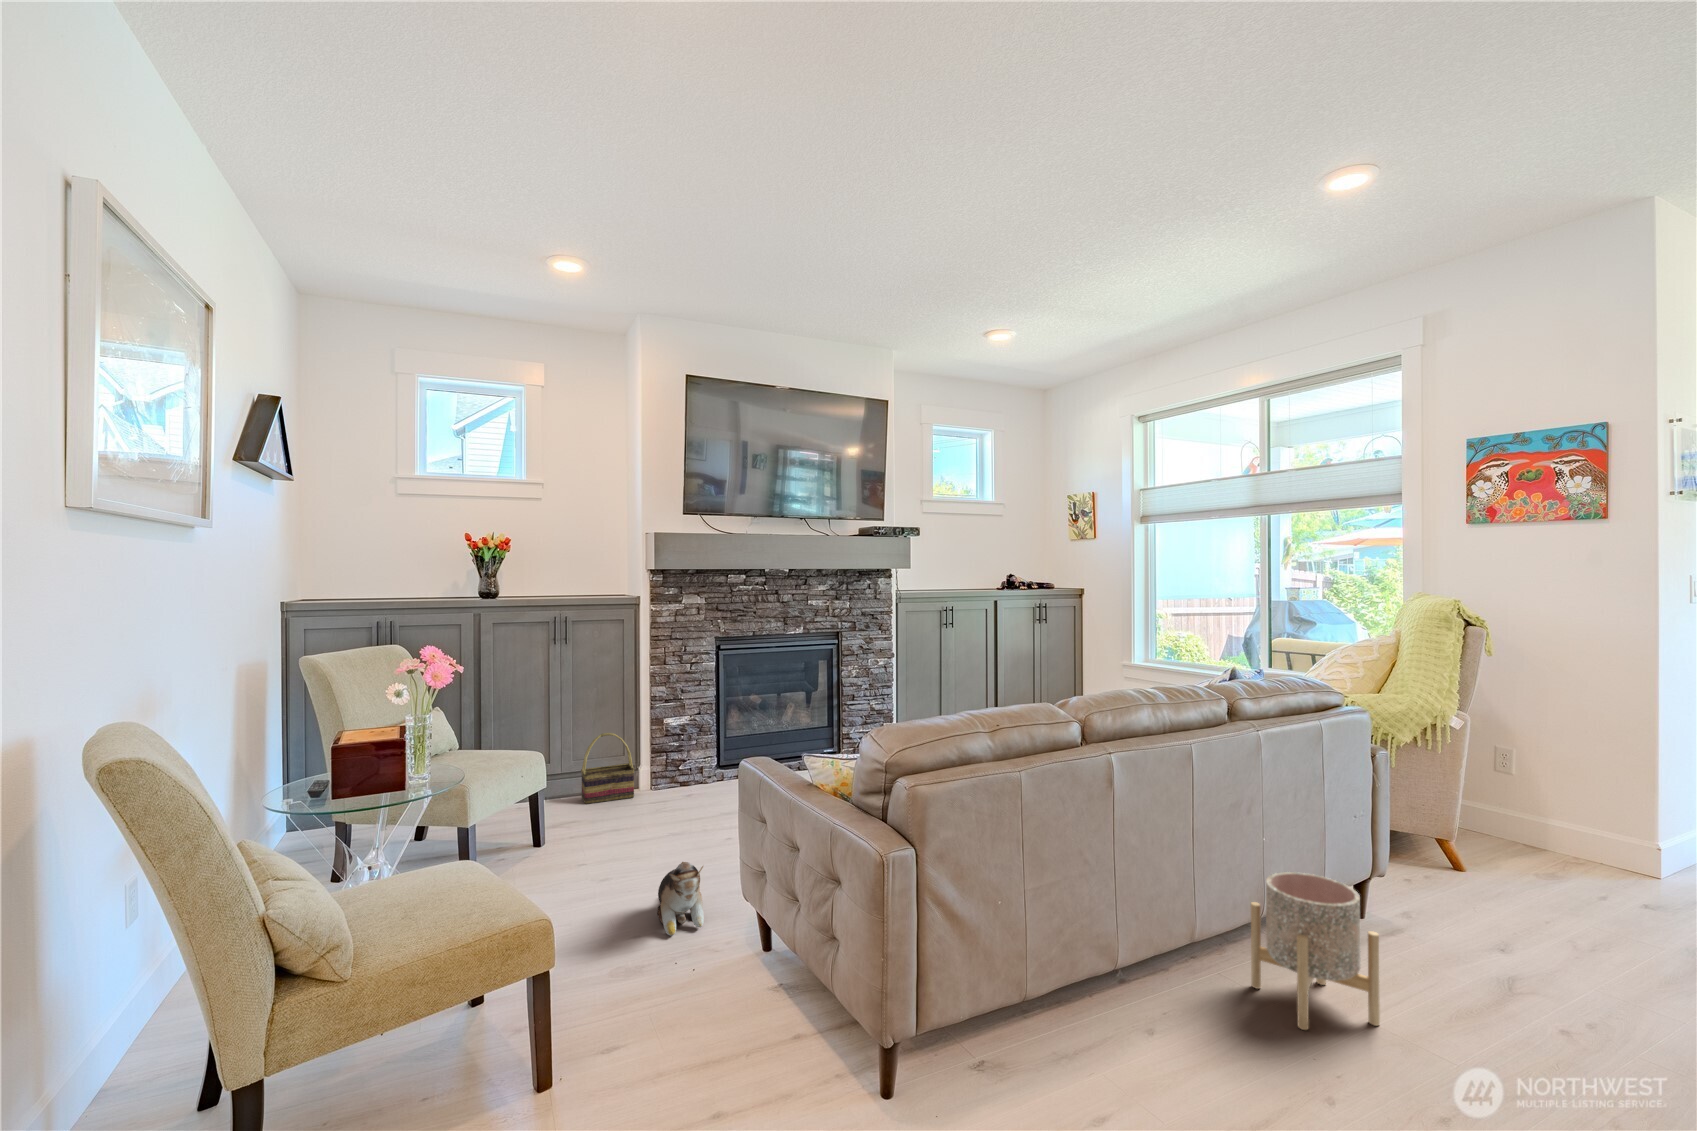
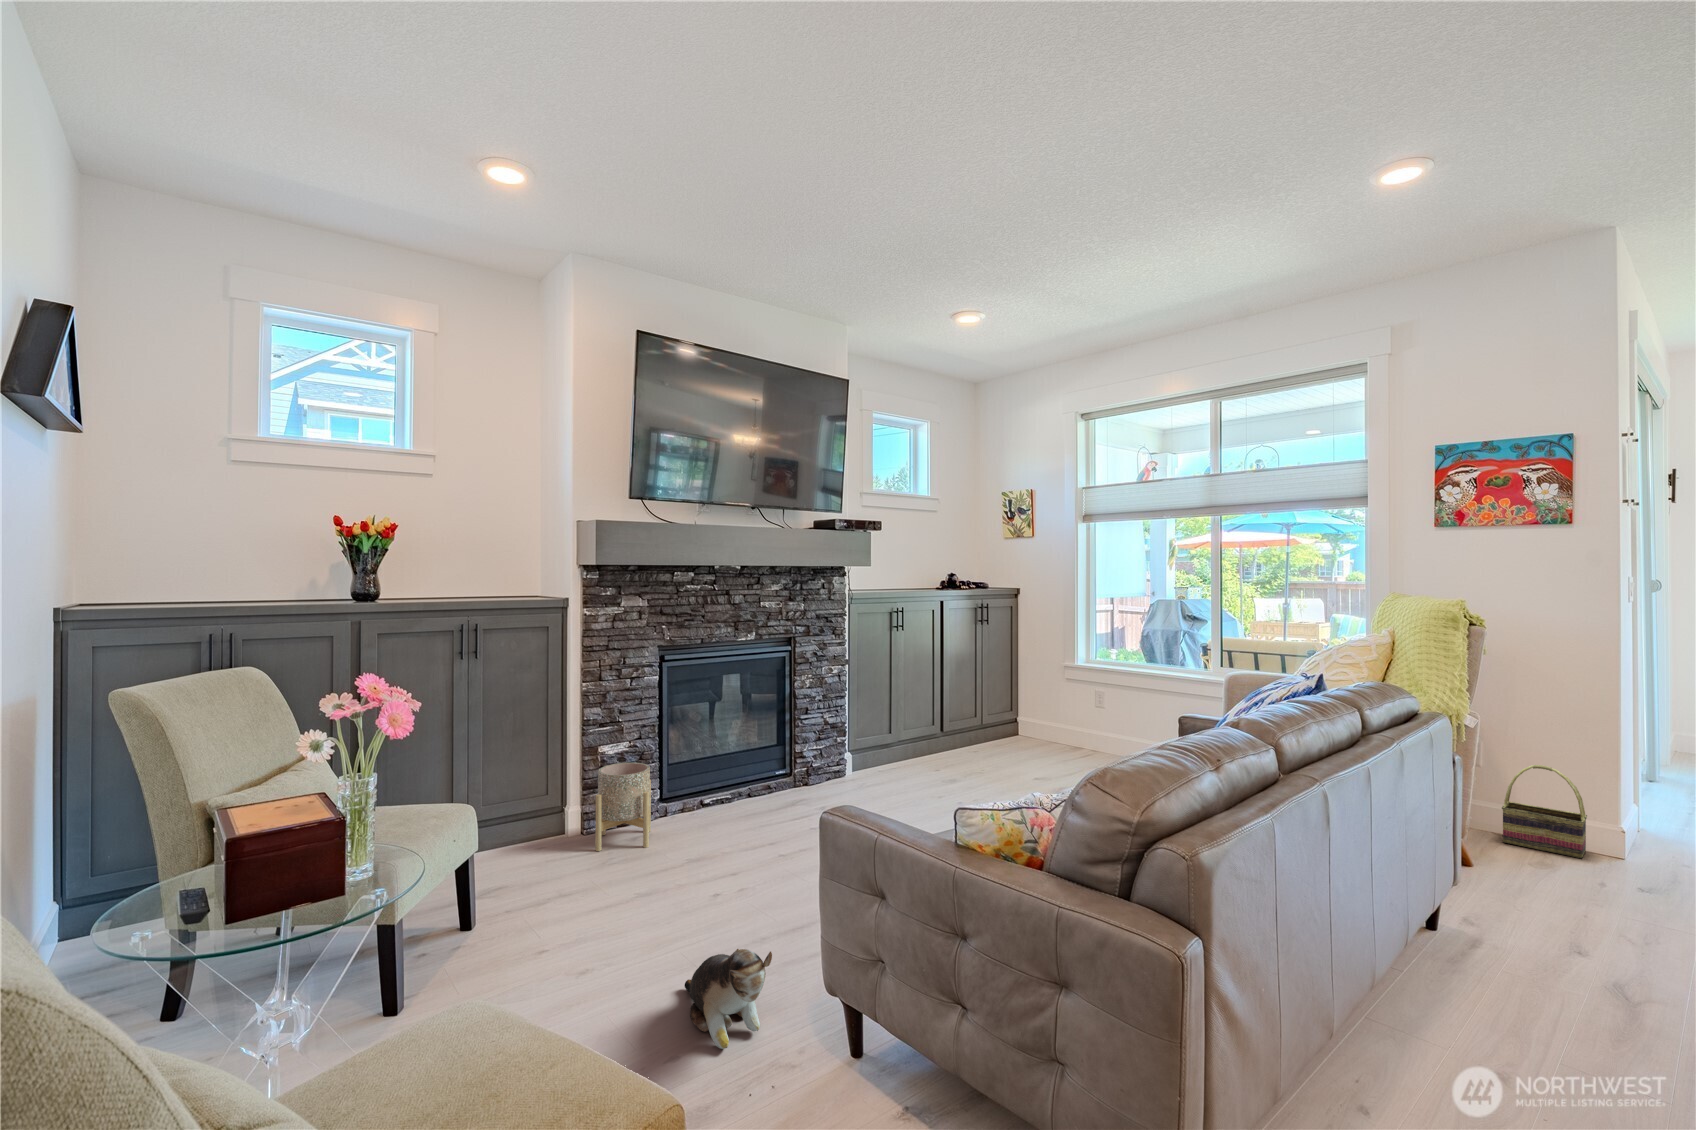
basket: present [581,733,635,804] -> present [1502,765,1587,858]
planter: present [1251,872,1380,1030] -> present [595,763,651,851]

